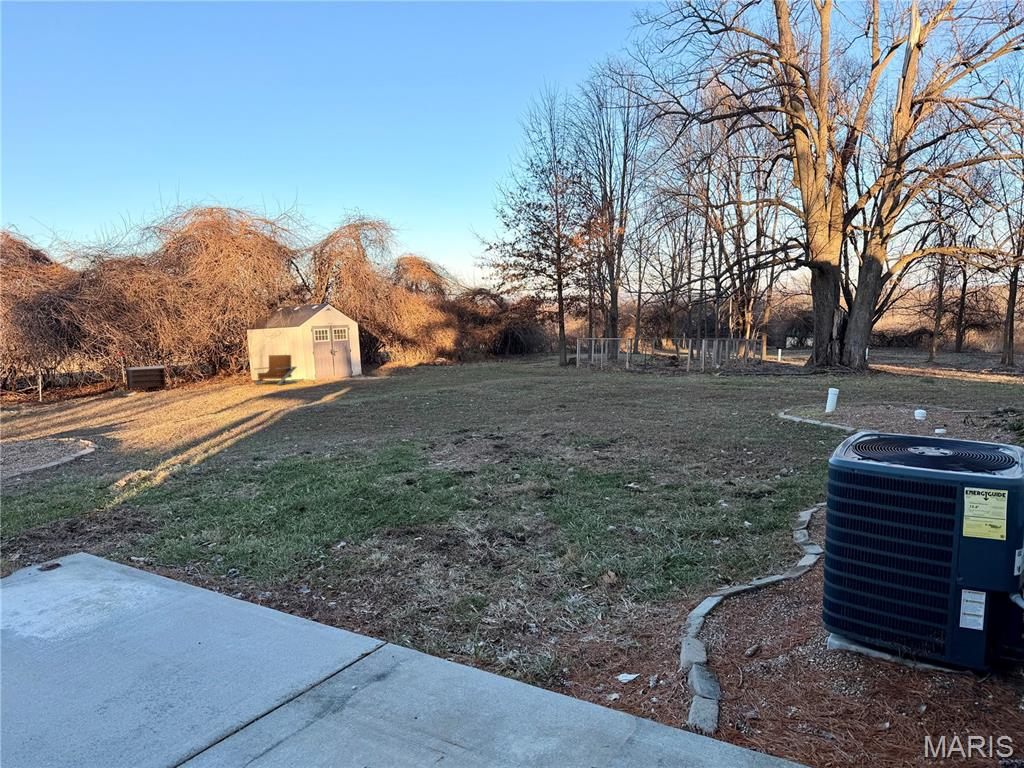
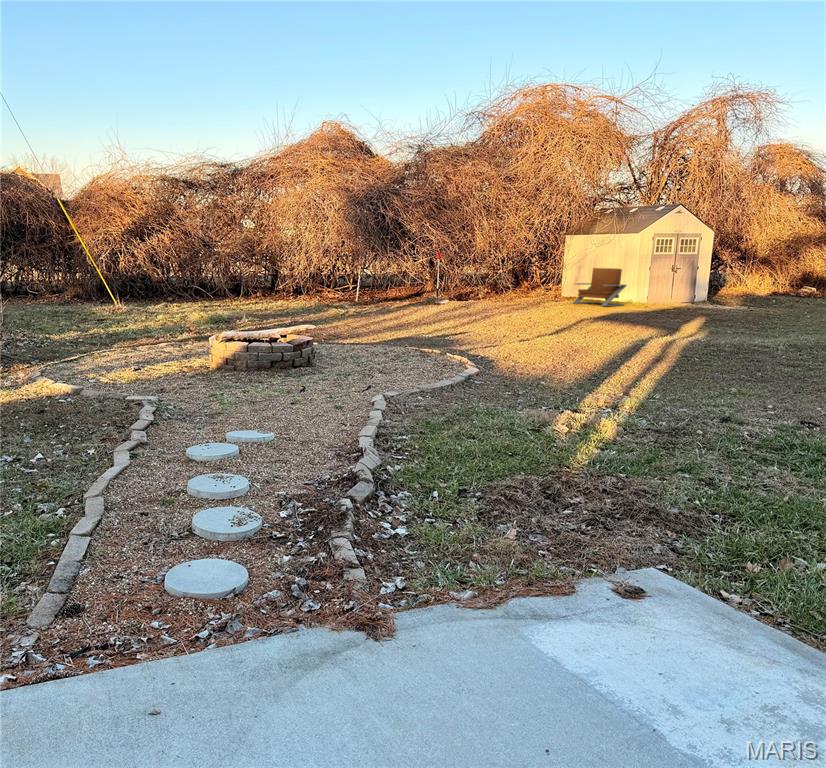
bench: present [125,366,166,390] -> none [437,272,477,298]

